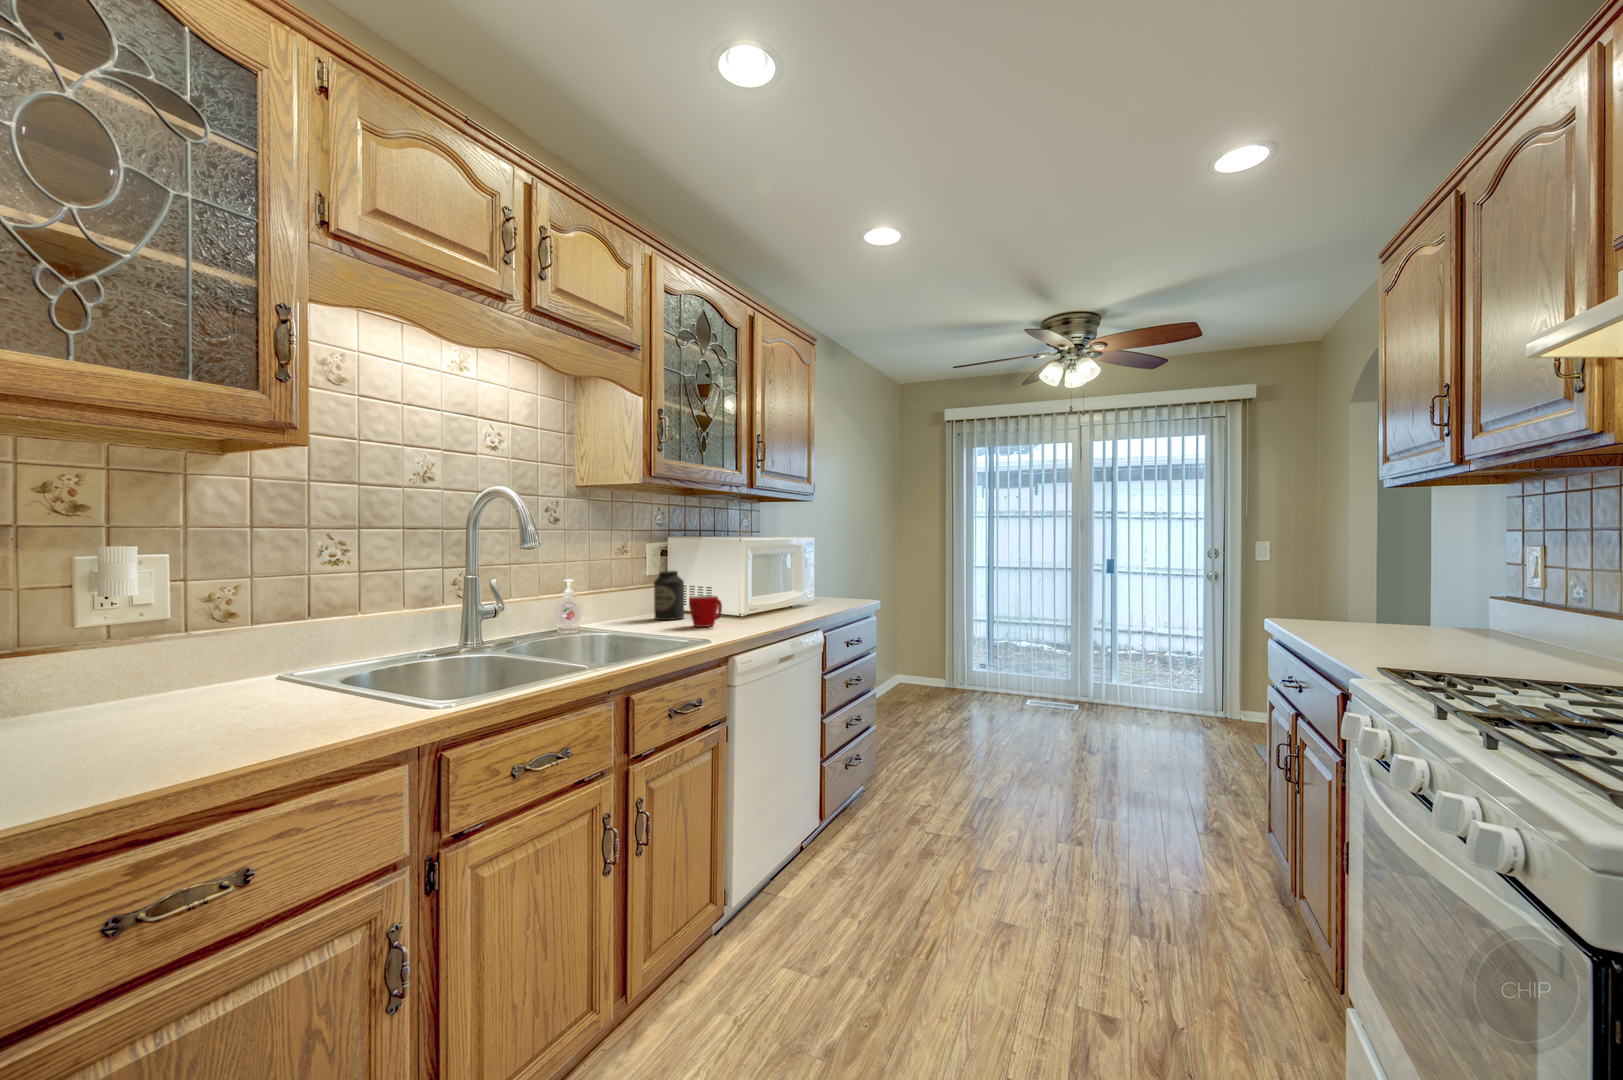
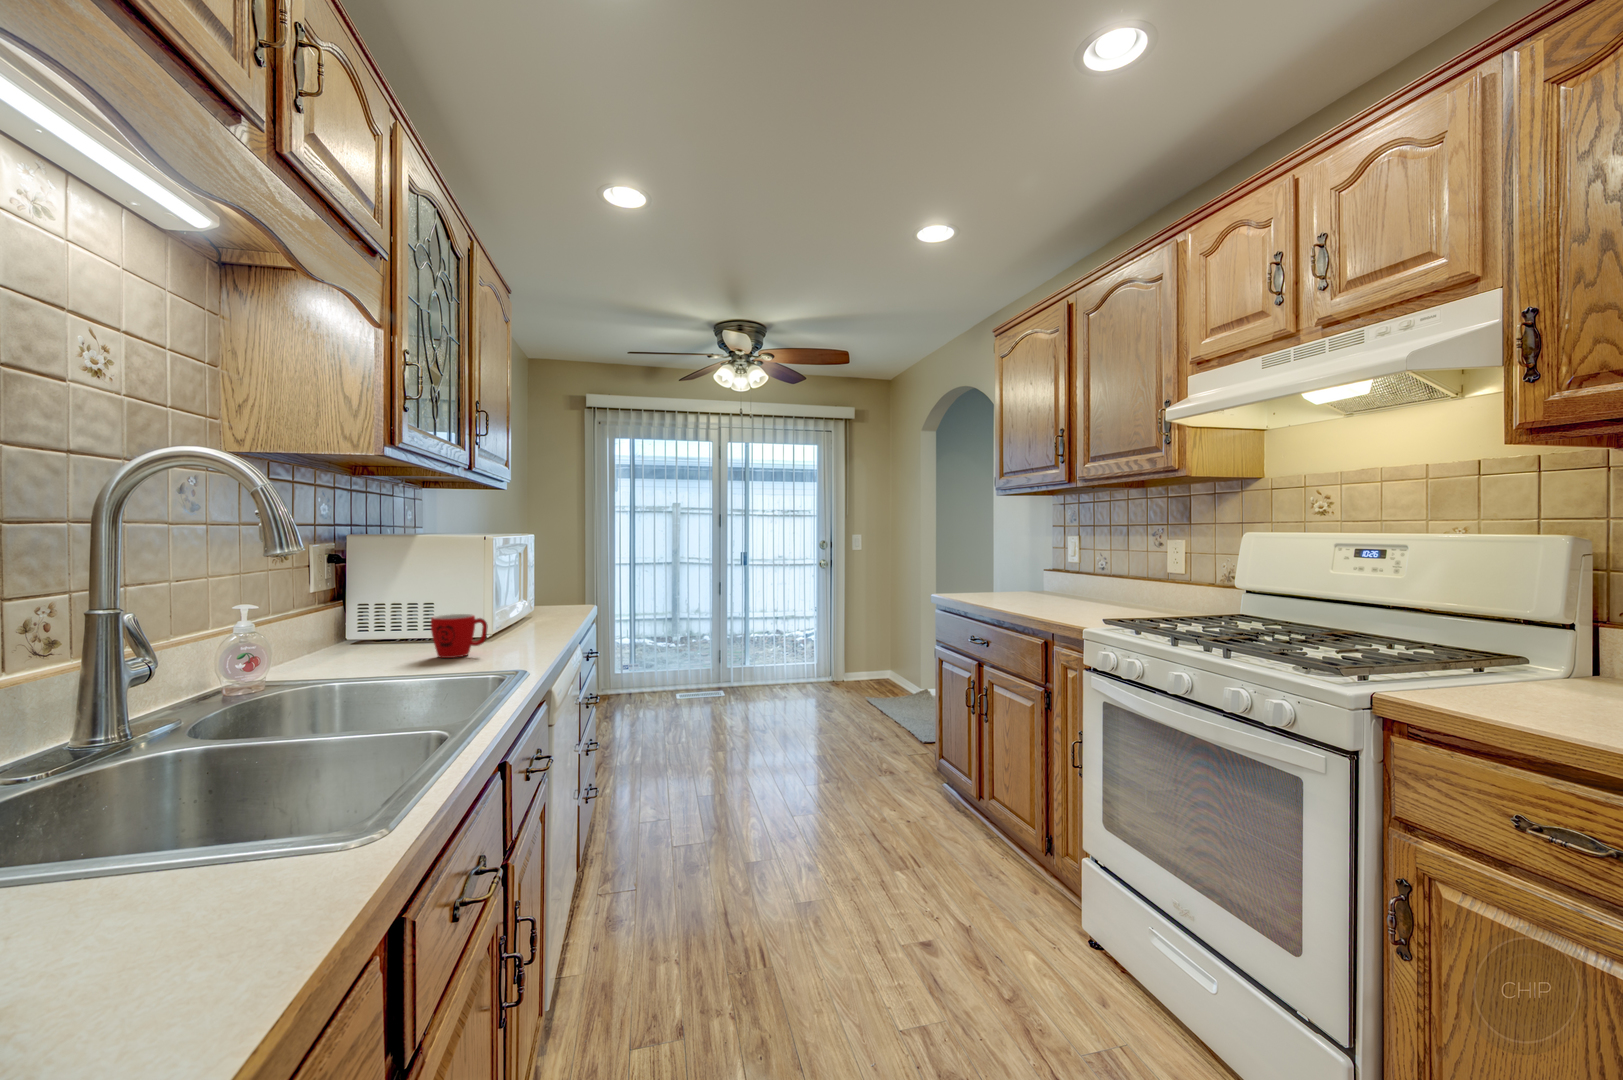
canister: present [654,571,684,620] -> none [336,582,387,655]

